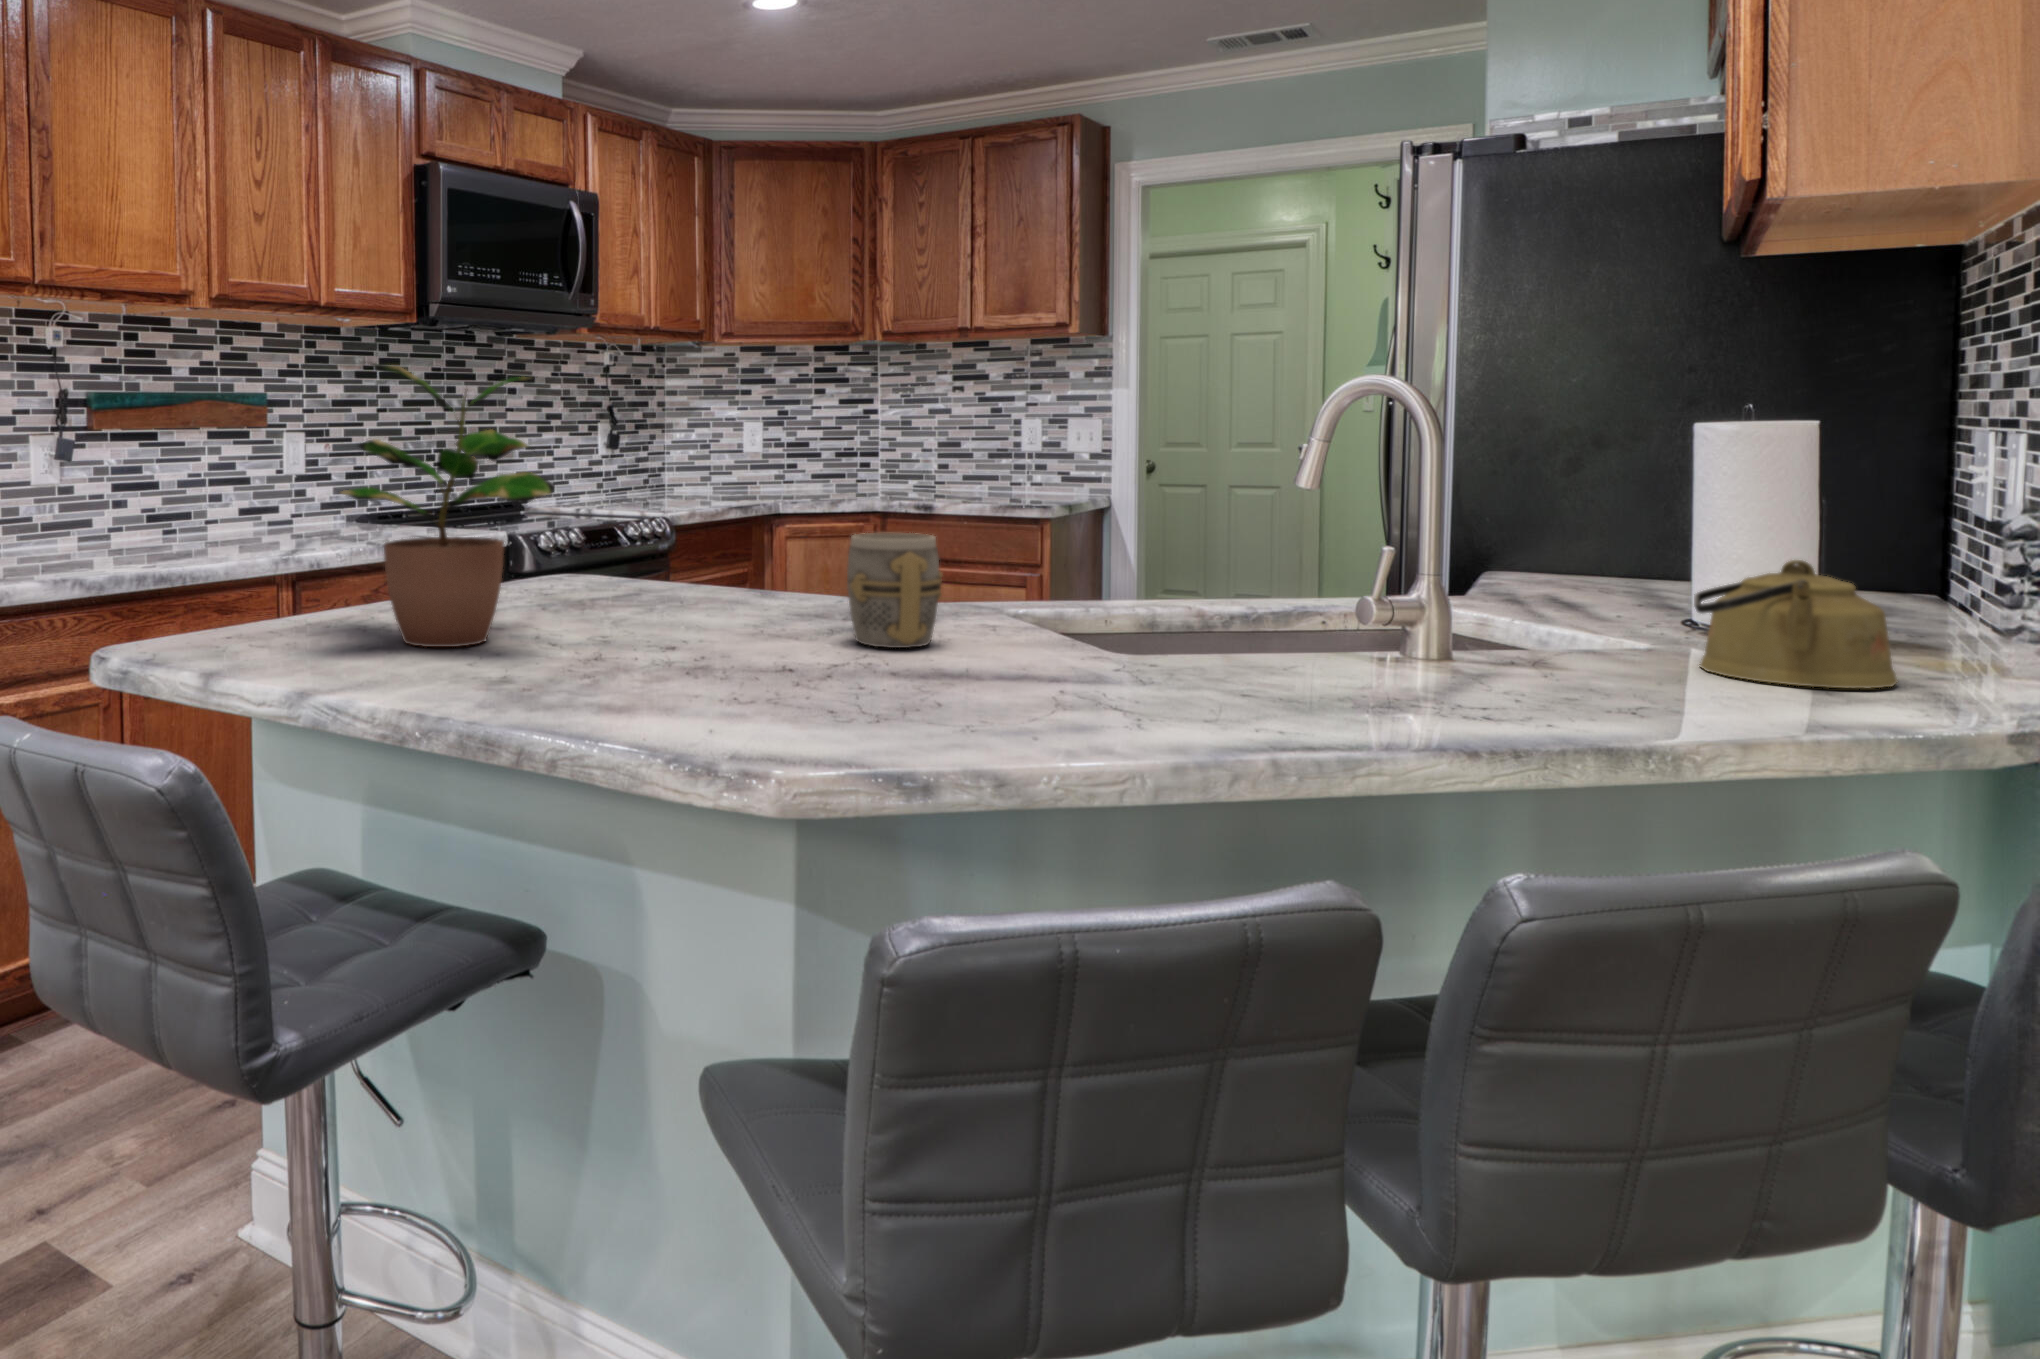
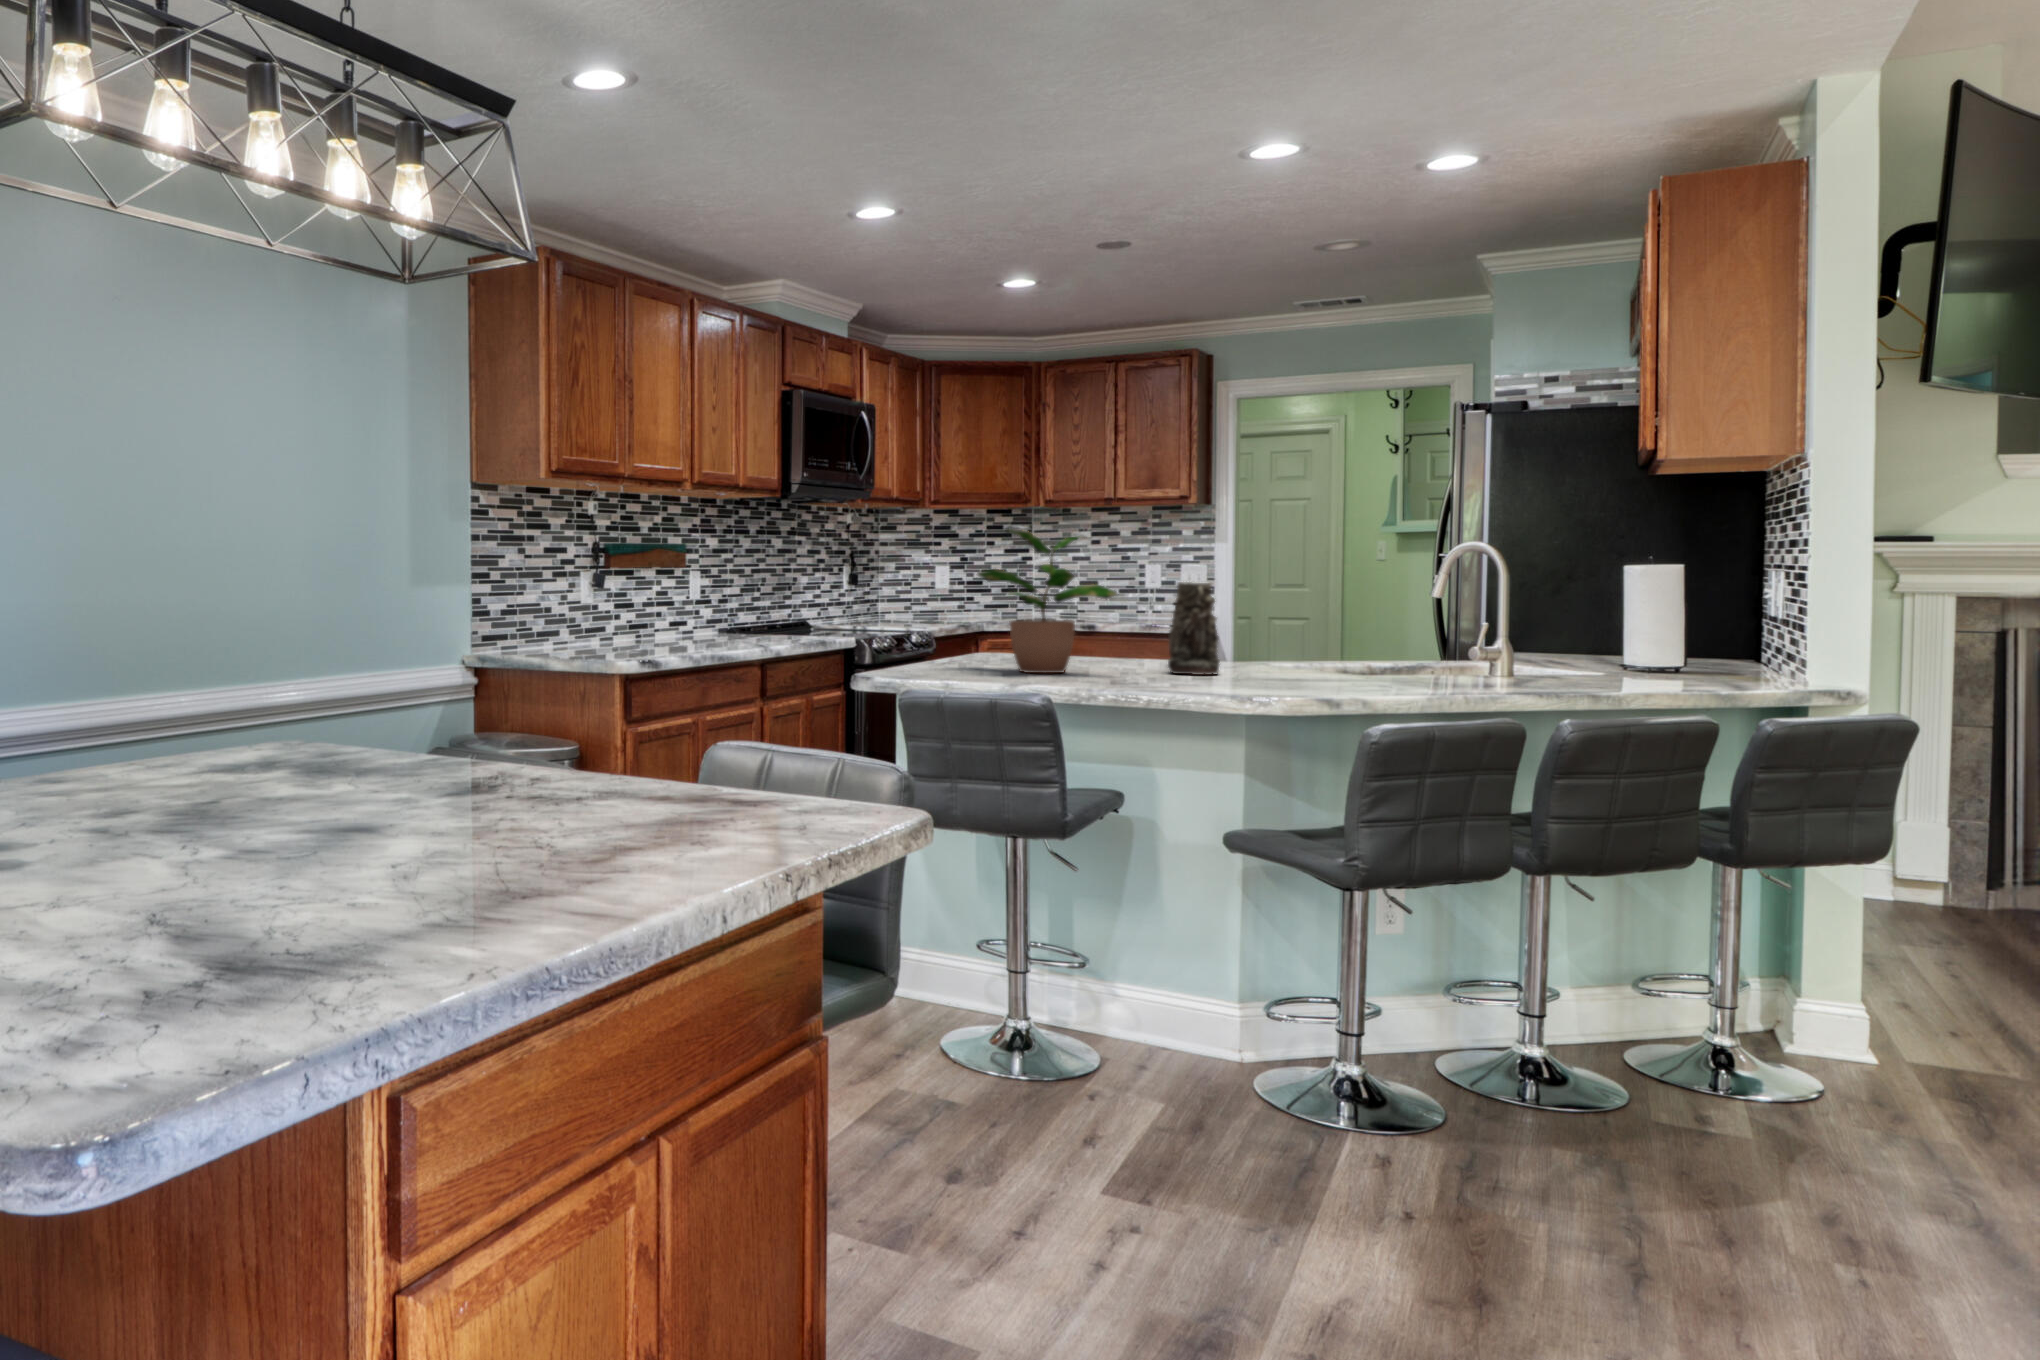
vase: none [673,467,773,657] -> present [1168,582,1220,675]
mug: present [847,533,942,648] -> none [1236,616,1296,672]
kettle: present [1694,560,1897,689] -> none [1655,622,1748,678]

